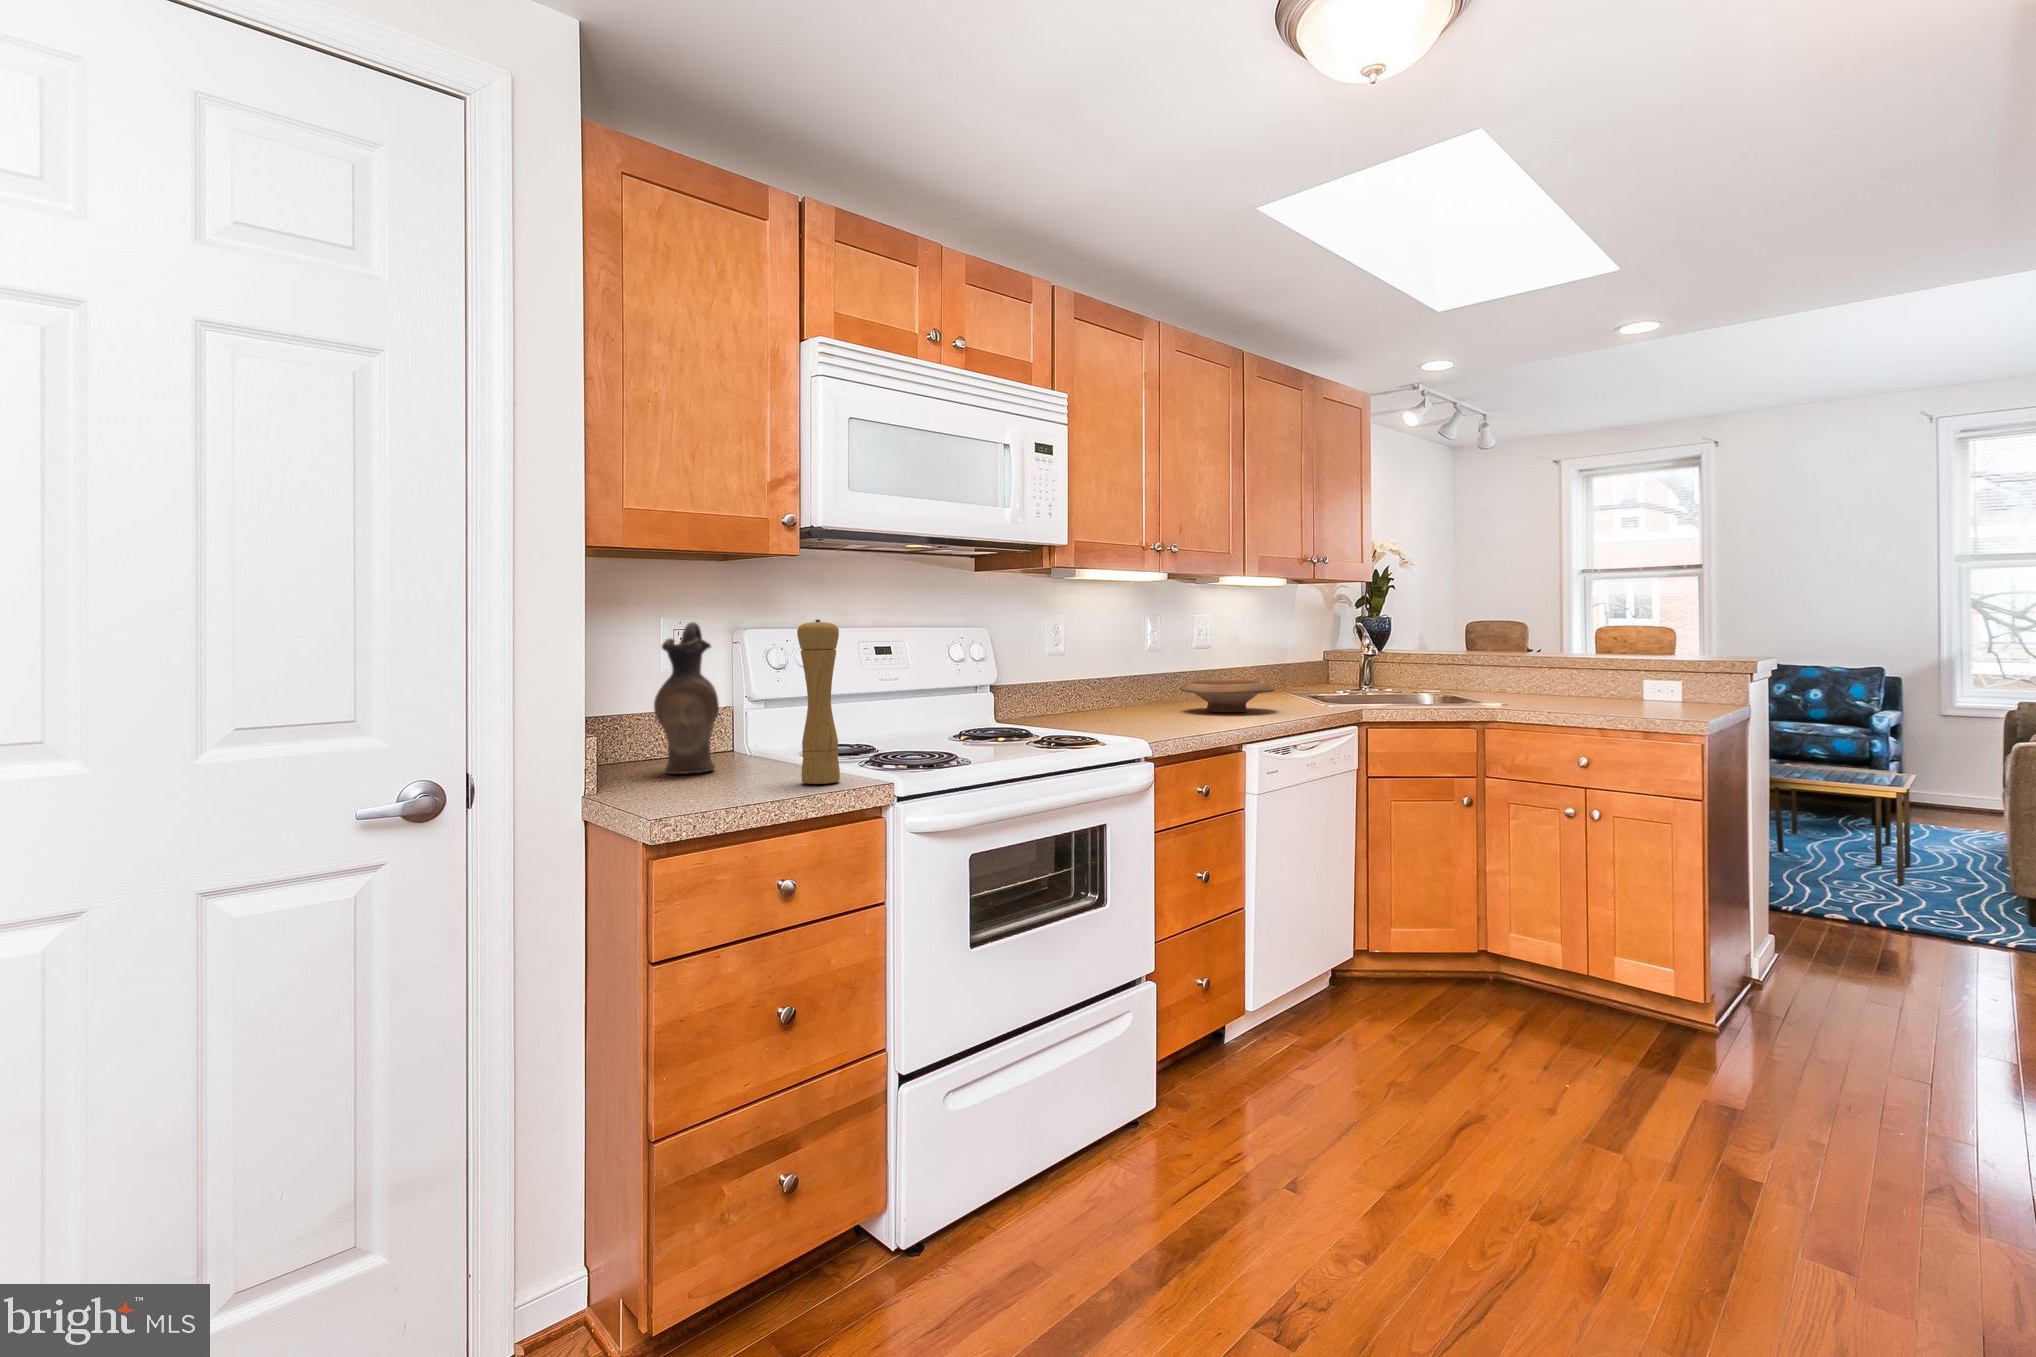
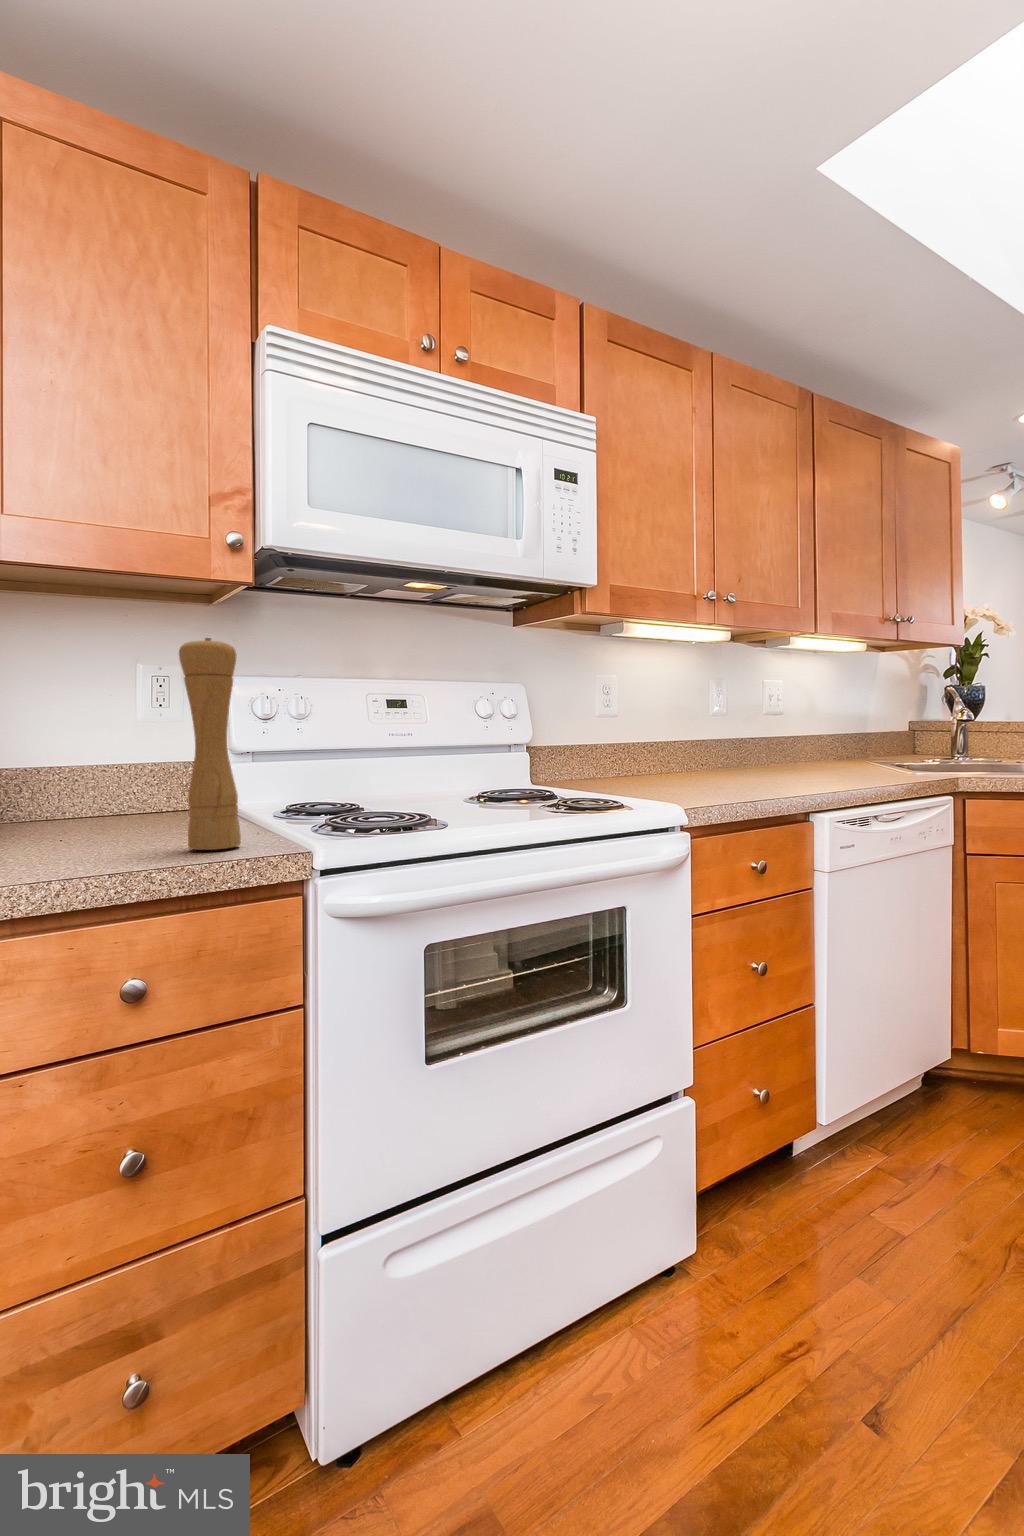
ceramic pitcher: present [654,622,719,774] -> none [56,662,142,837]
wooden bowl: present [1180,680,1274,712] -> none [745,747,851,781]

